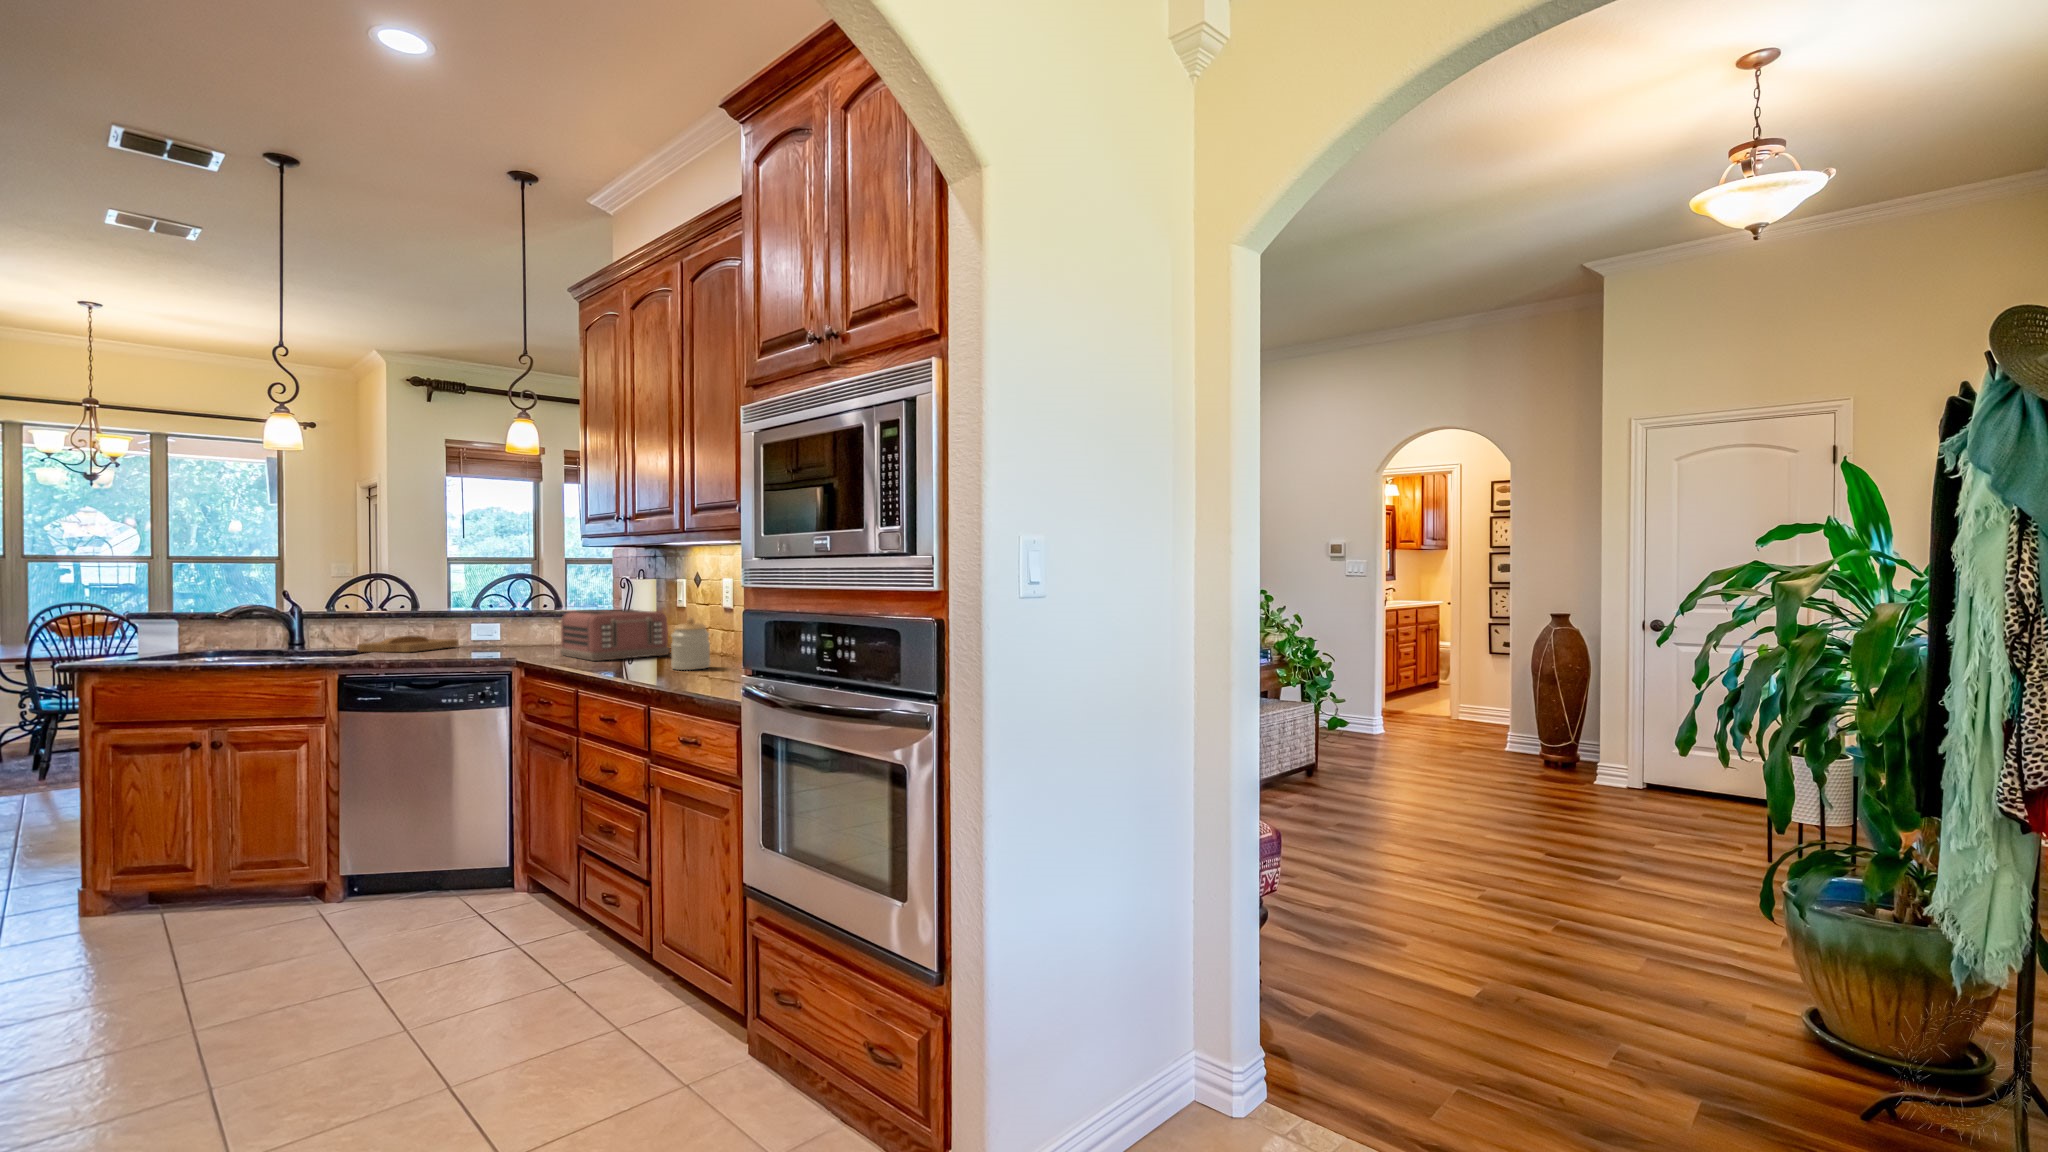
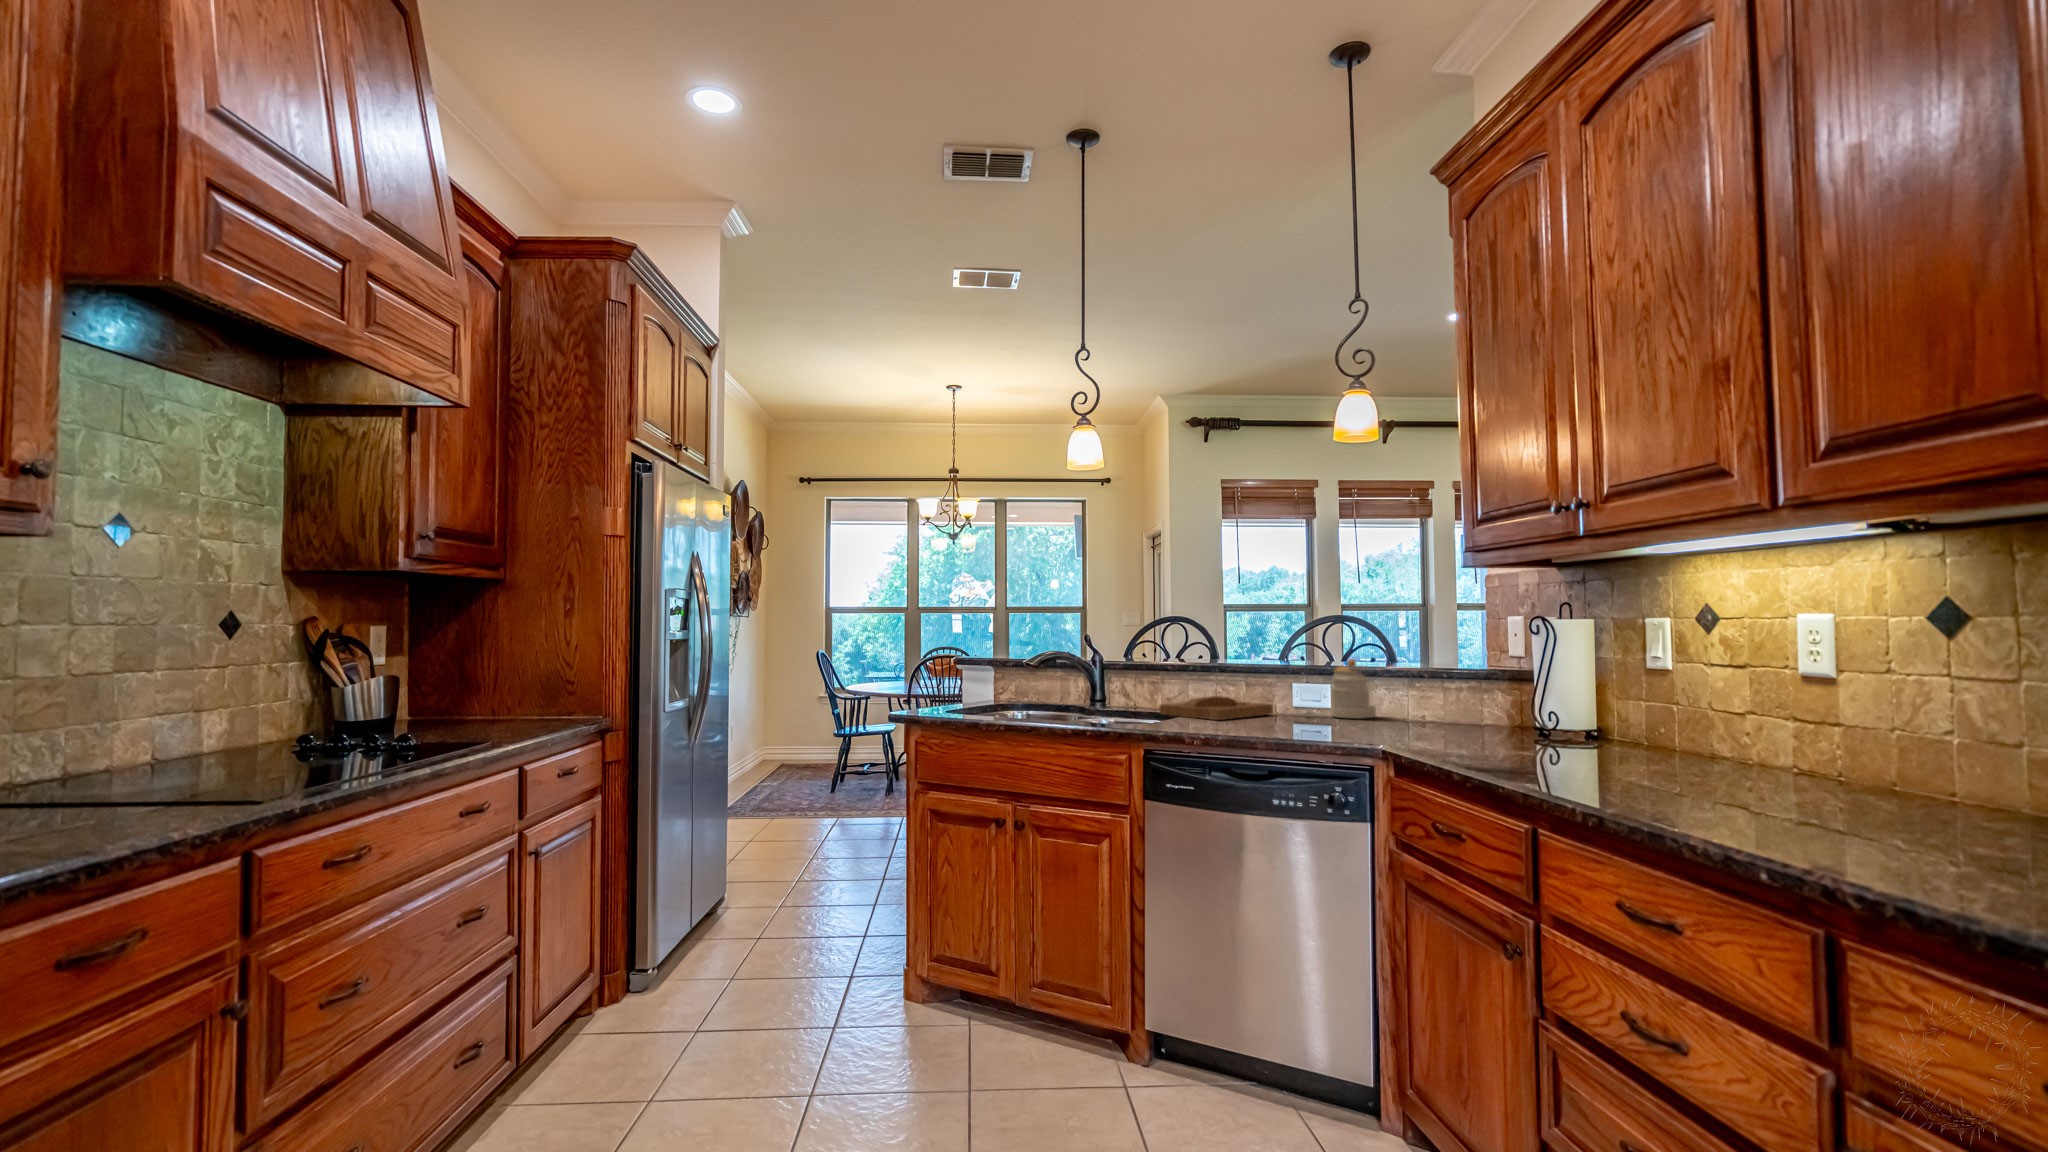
toaster: present [560,609,670,661] -> none [1435,670,1646,761]
jar: present [671,618,710,670] -> present [1331,659,1376,718]

